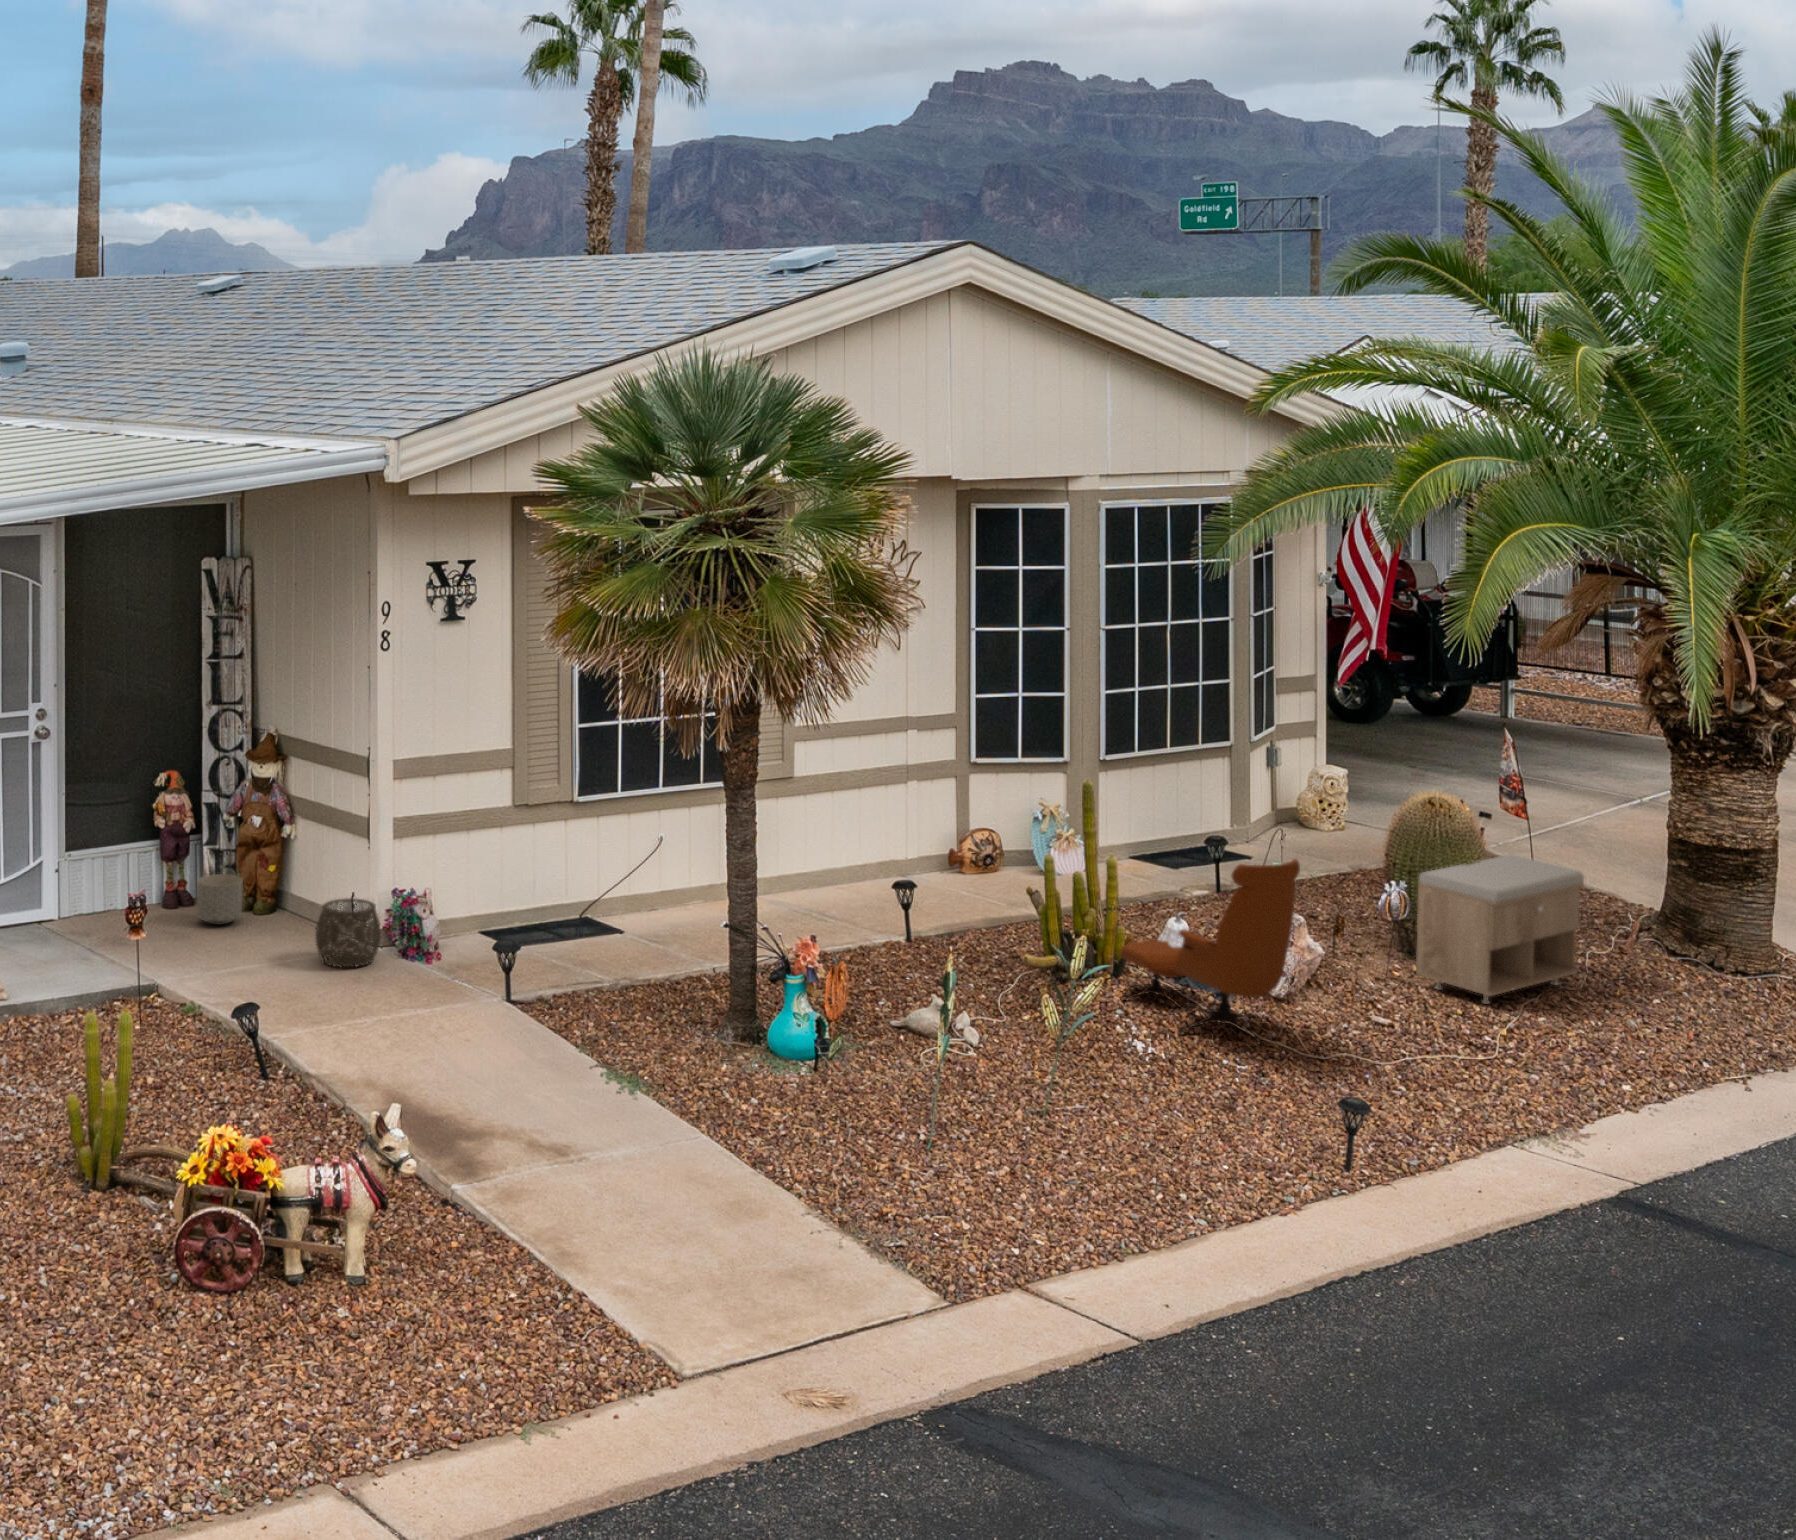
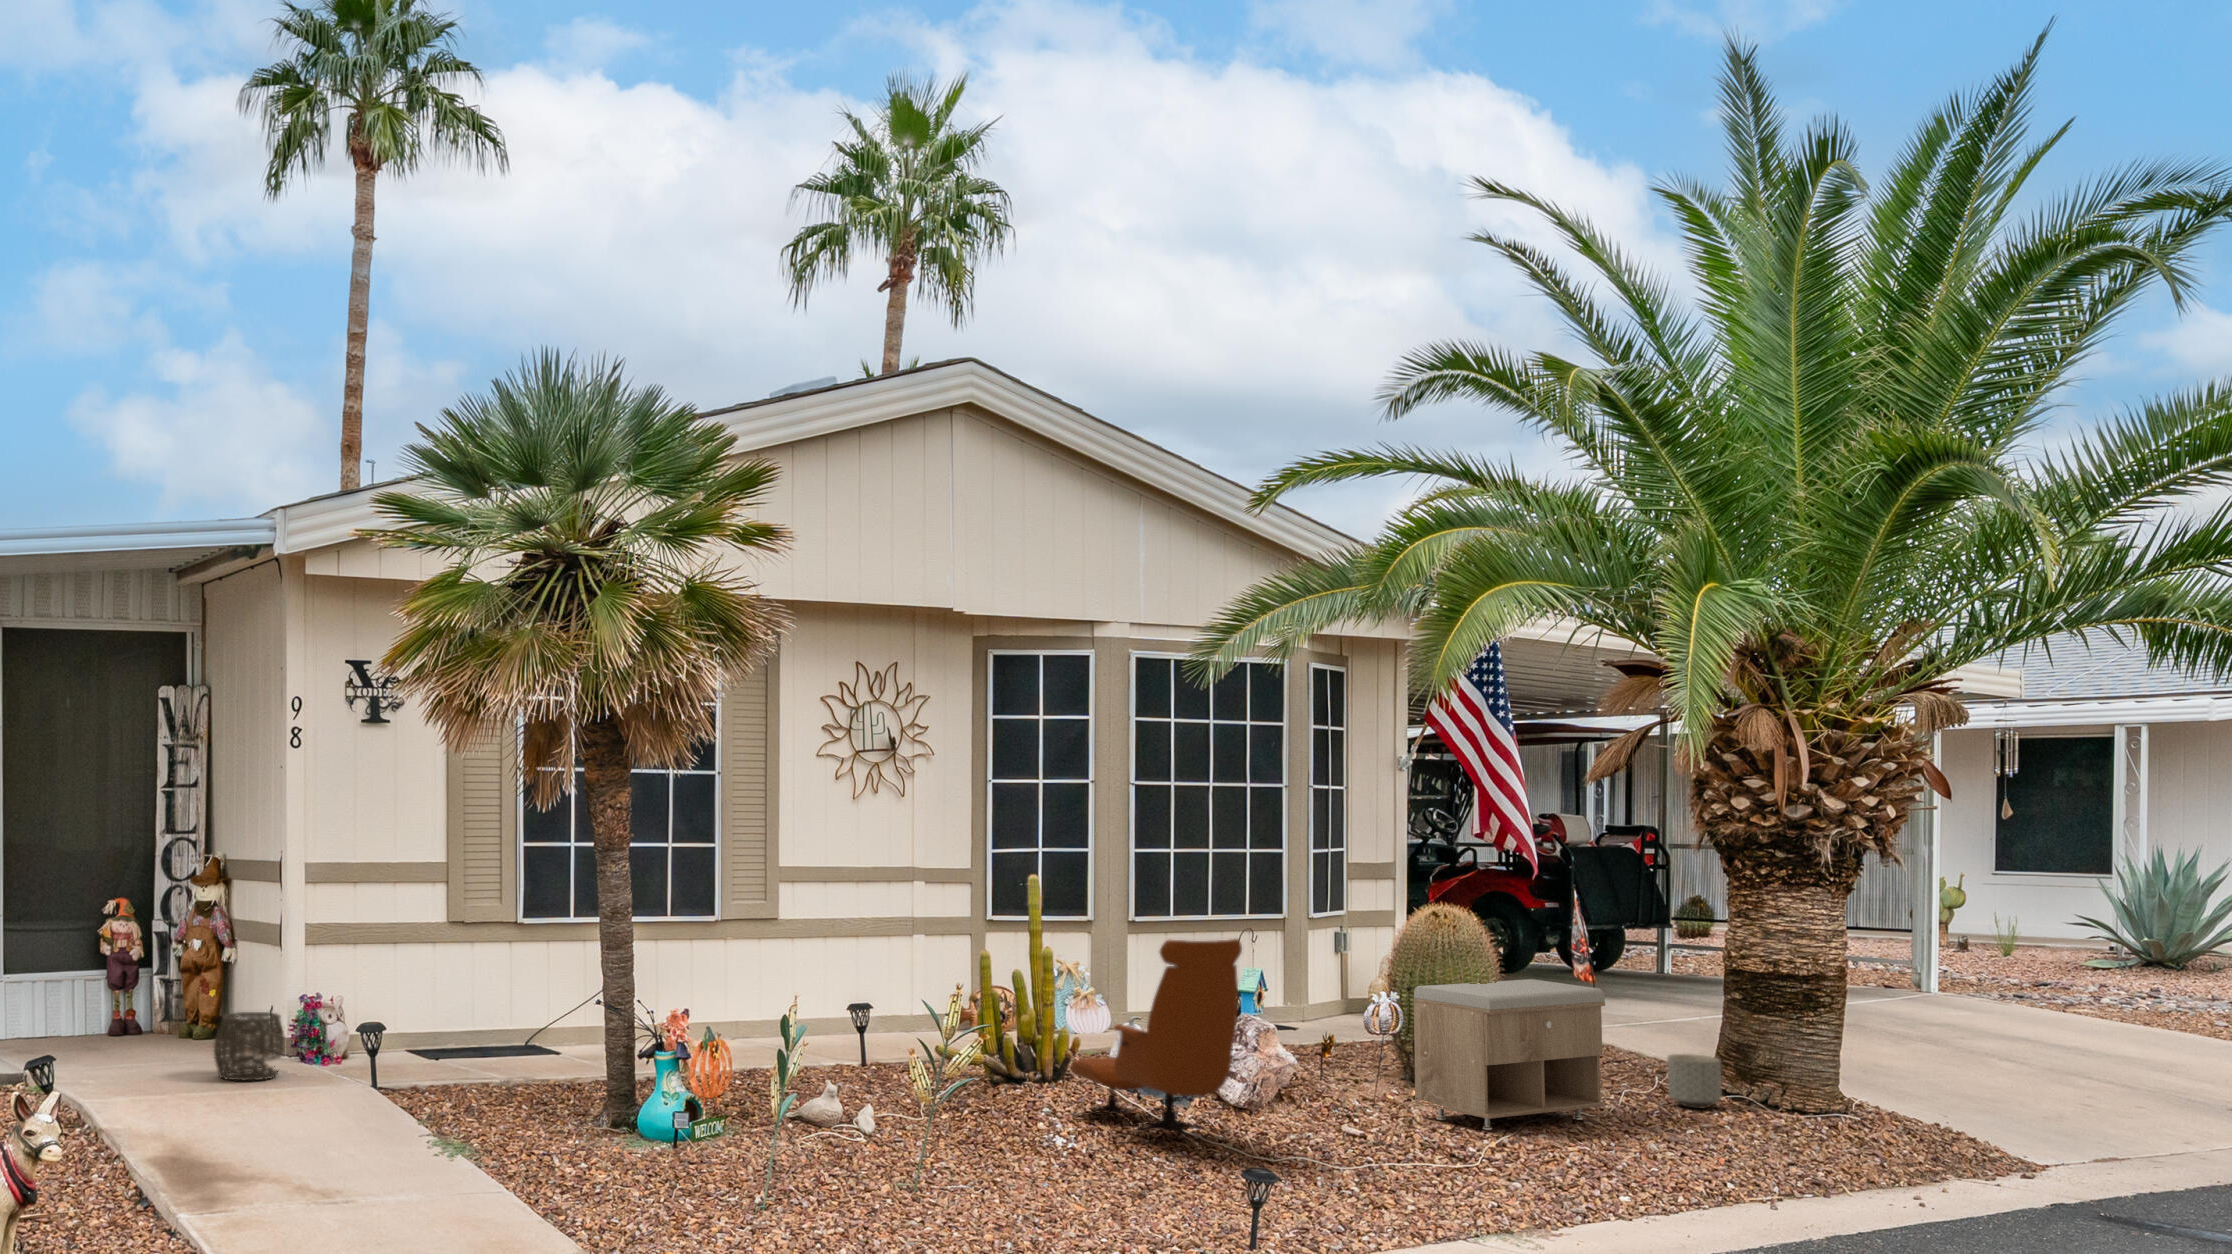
planter: present [196,874,243,925] -> present [1667,1054,1722,1108]

